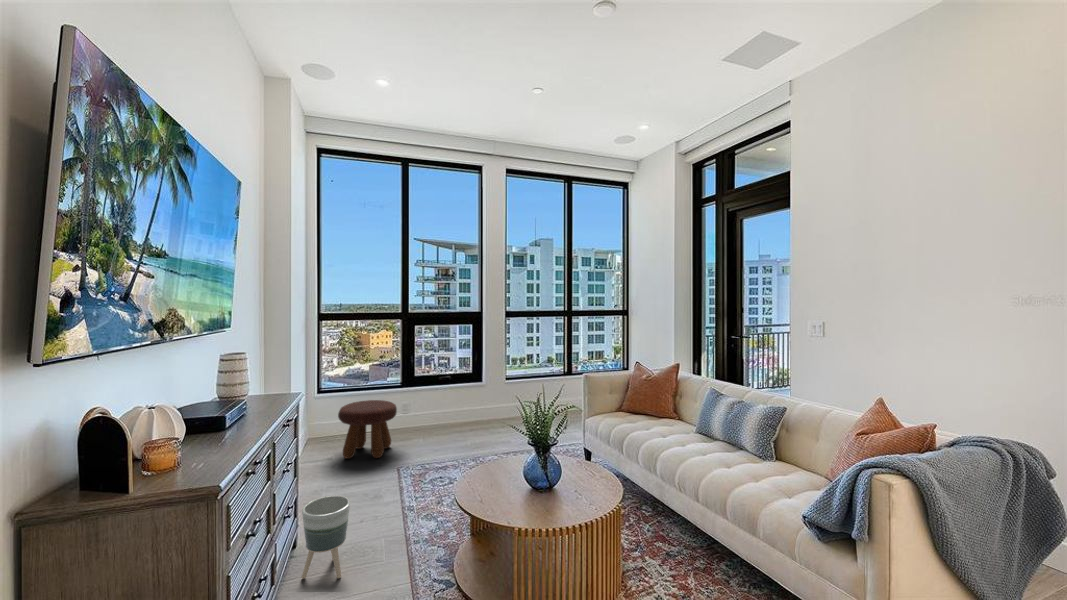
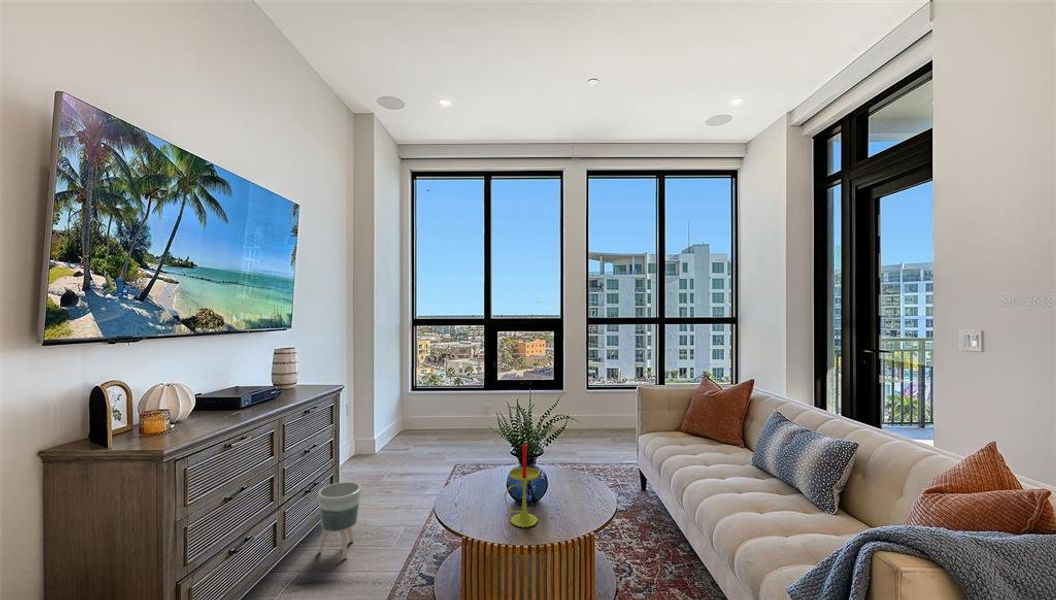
footstool: present [338,400,397,458] -> none [411,401,463,456]
candle: none [547,431,574,507] -> present [504,444,540,527]

